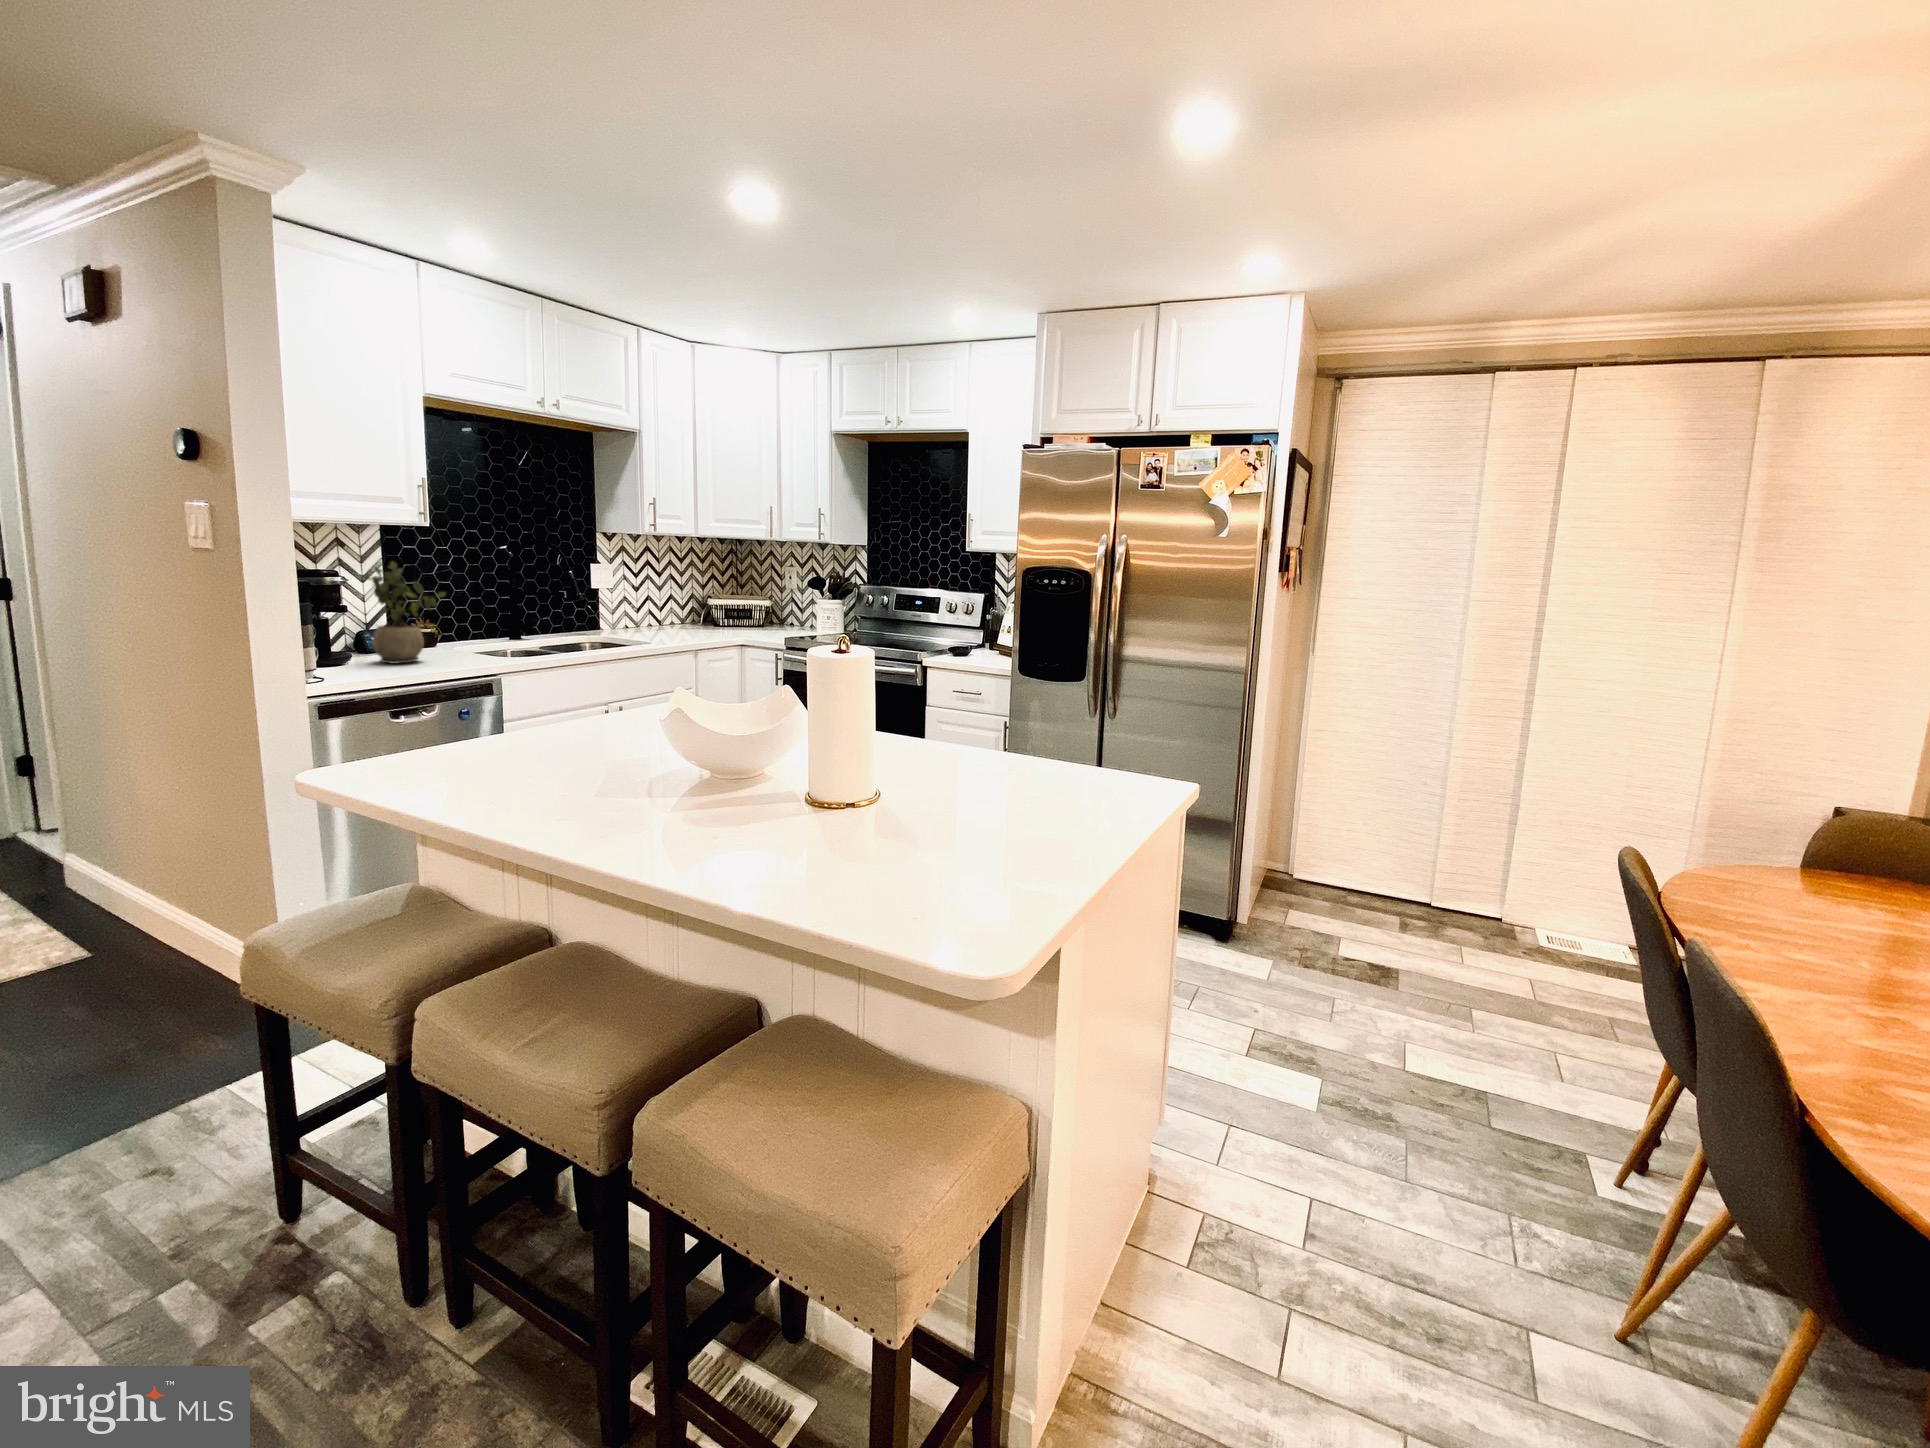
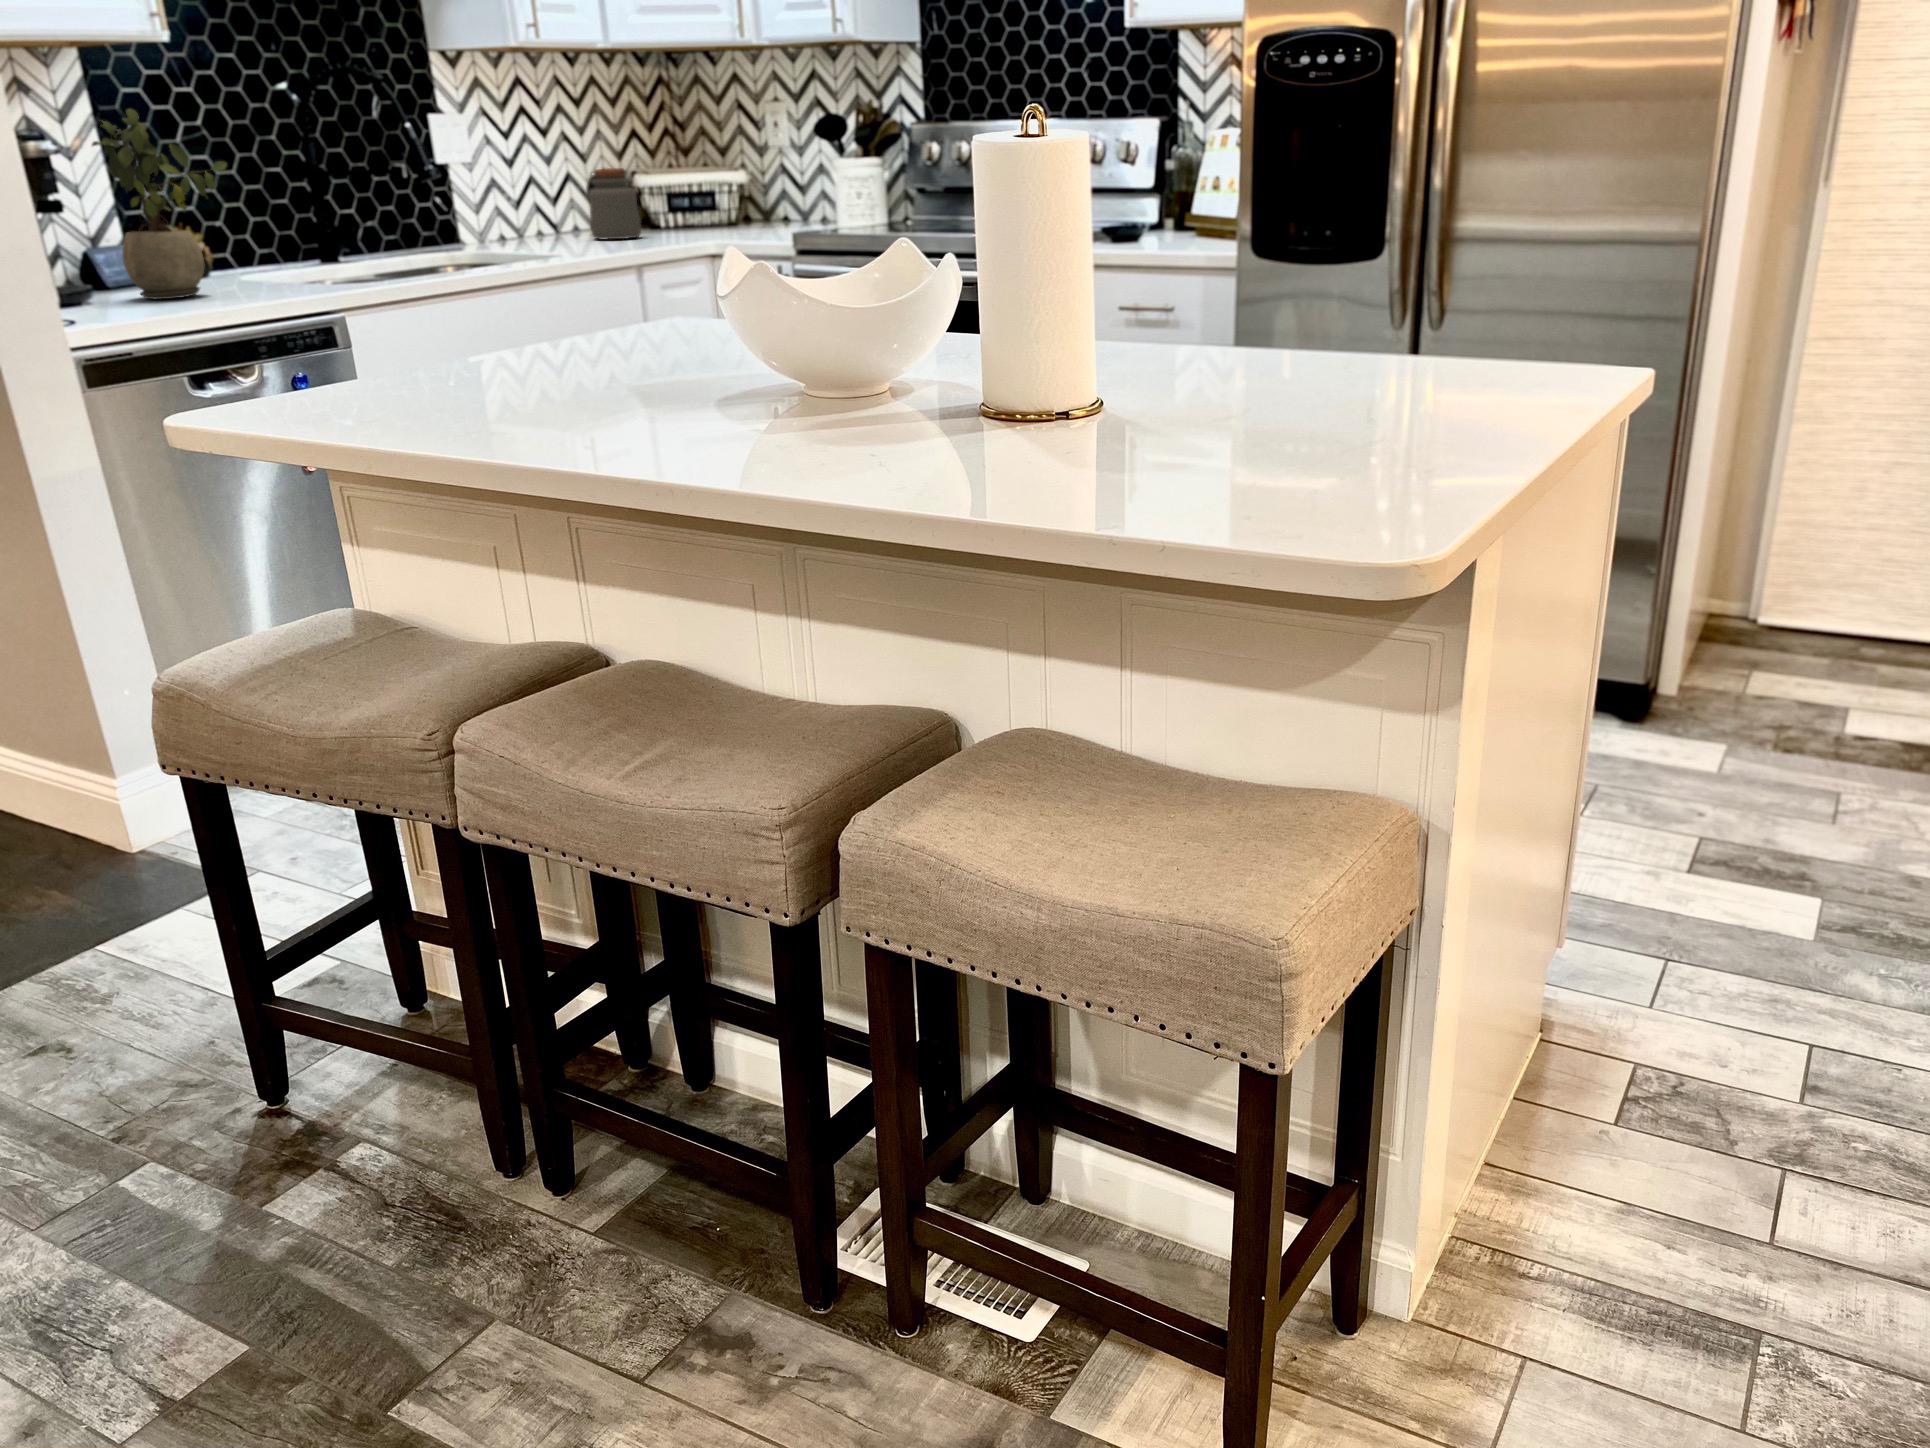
jar: none [676,596,705,633] -> present [586,168,641,239]

